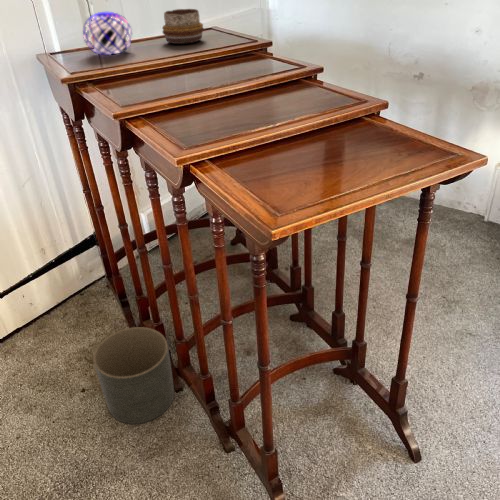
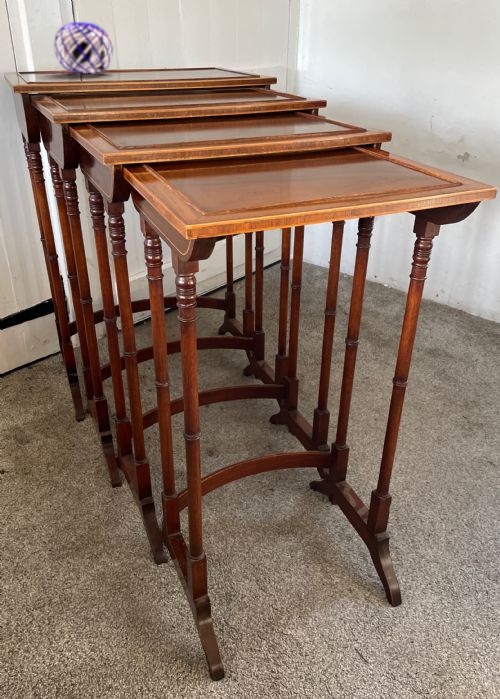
decorative bowl: present [162,9,204,44] -> none [152,34,201,72]
planter: present [93,327,174,424] -> none [11,400,110,517]

